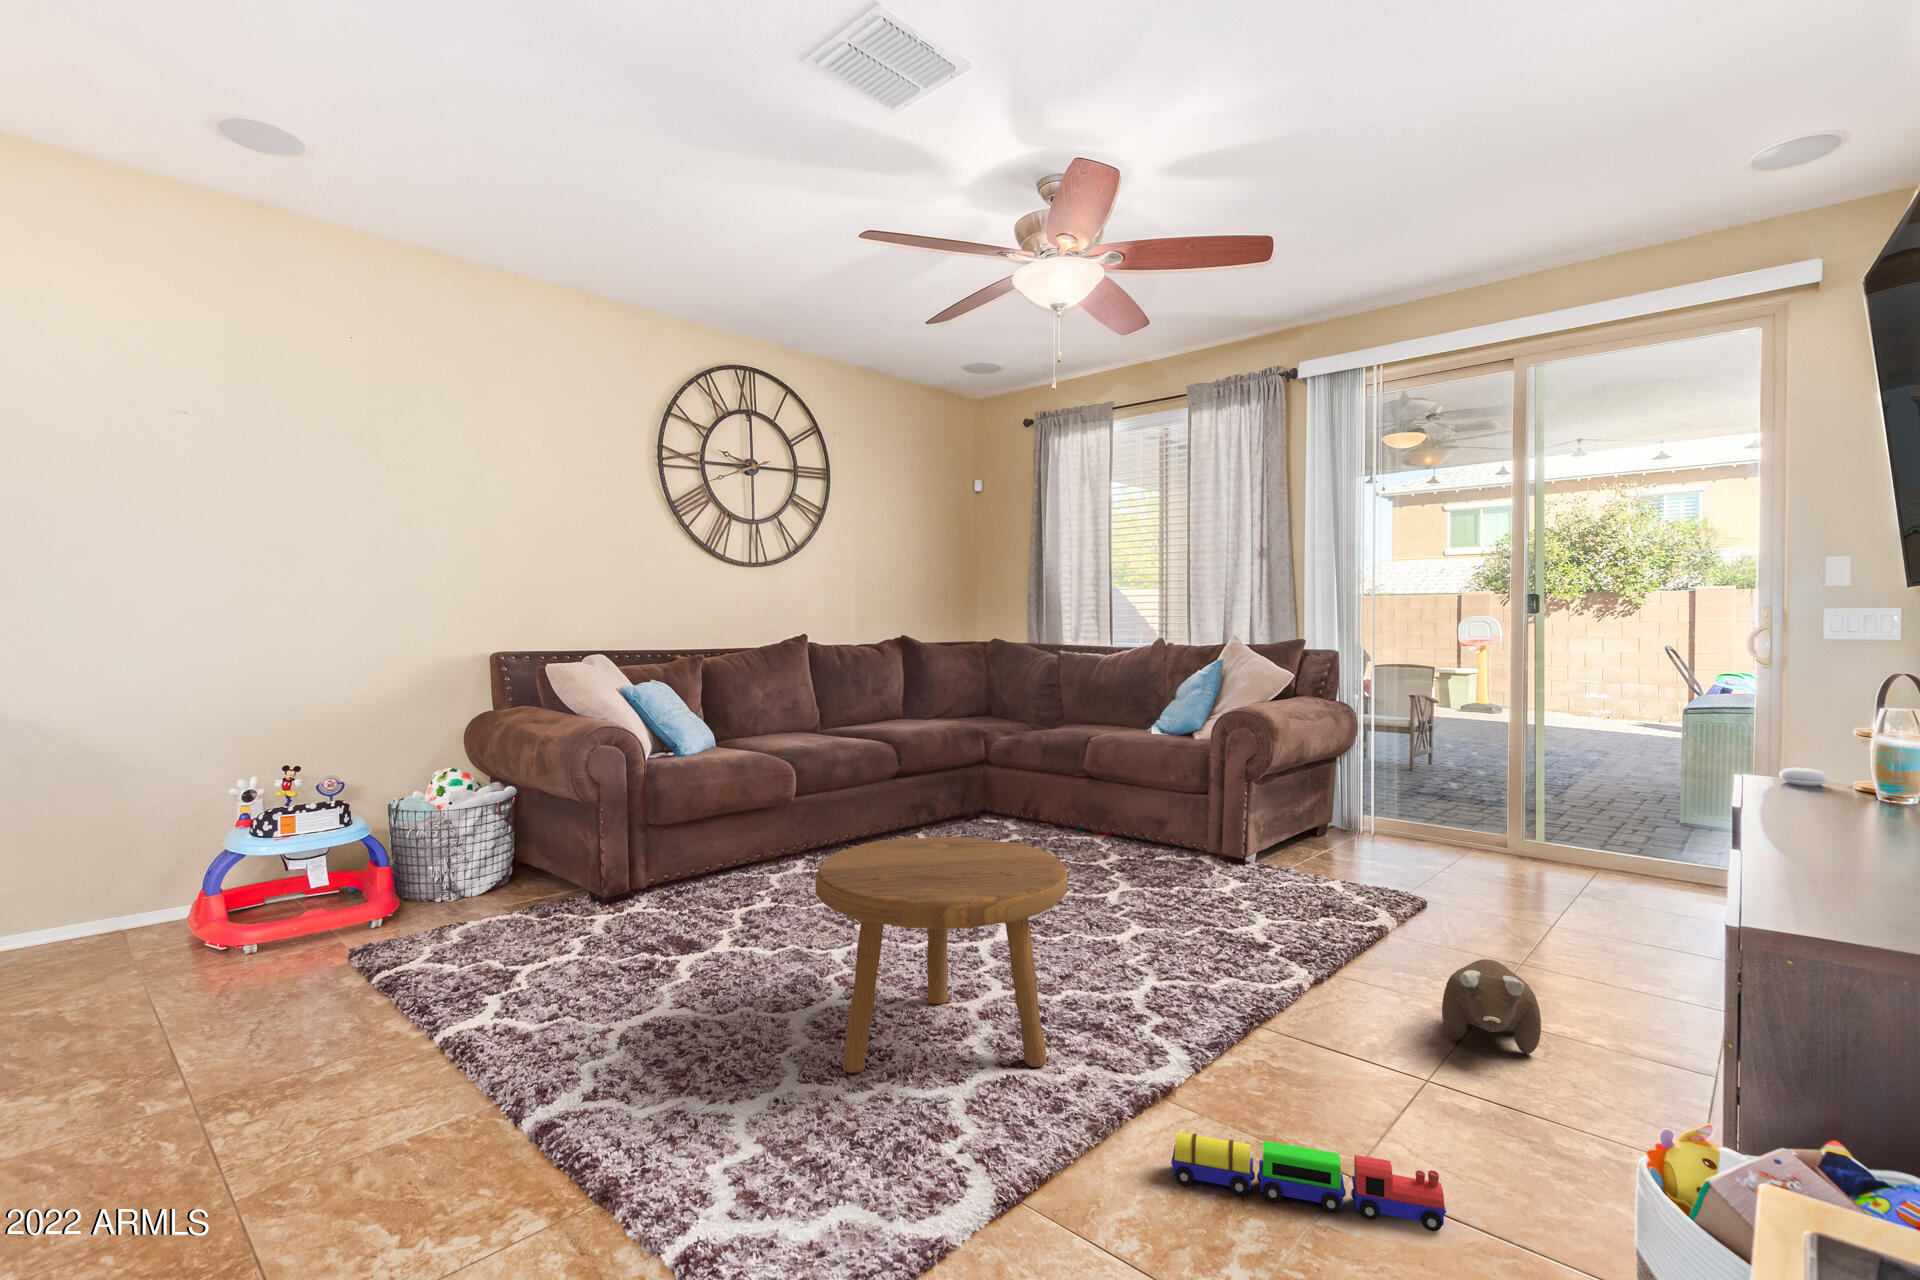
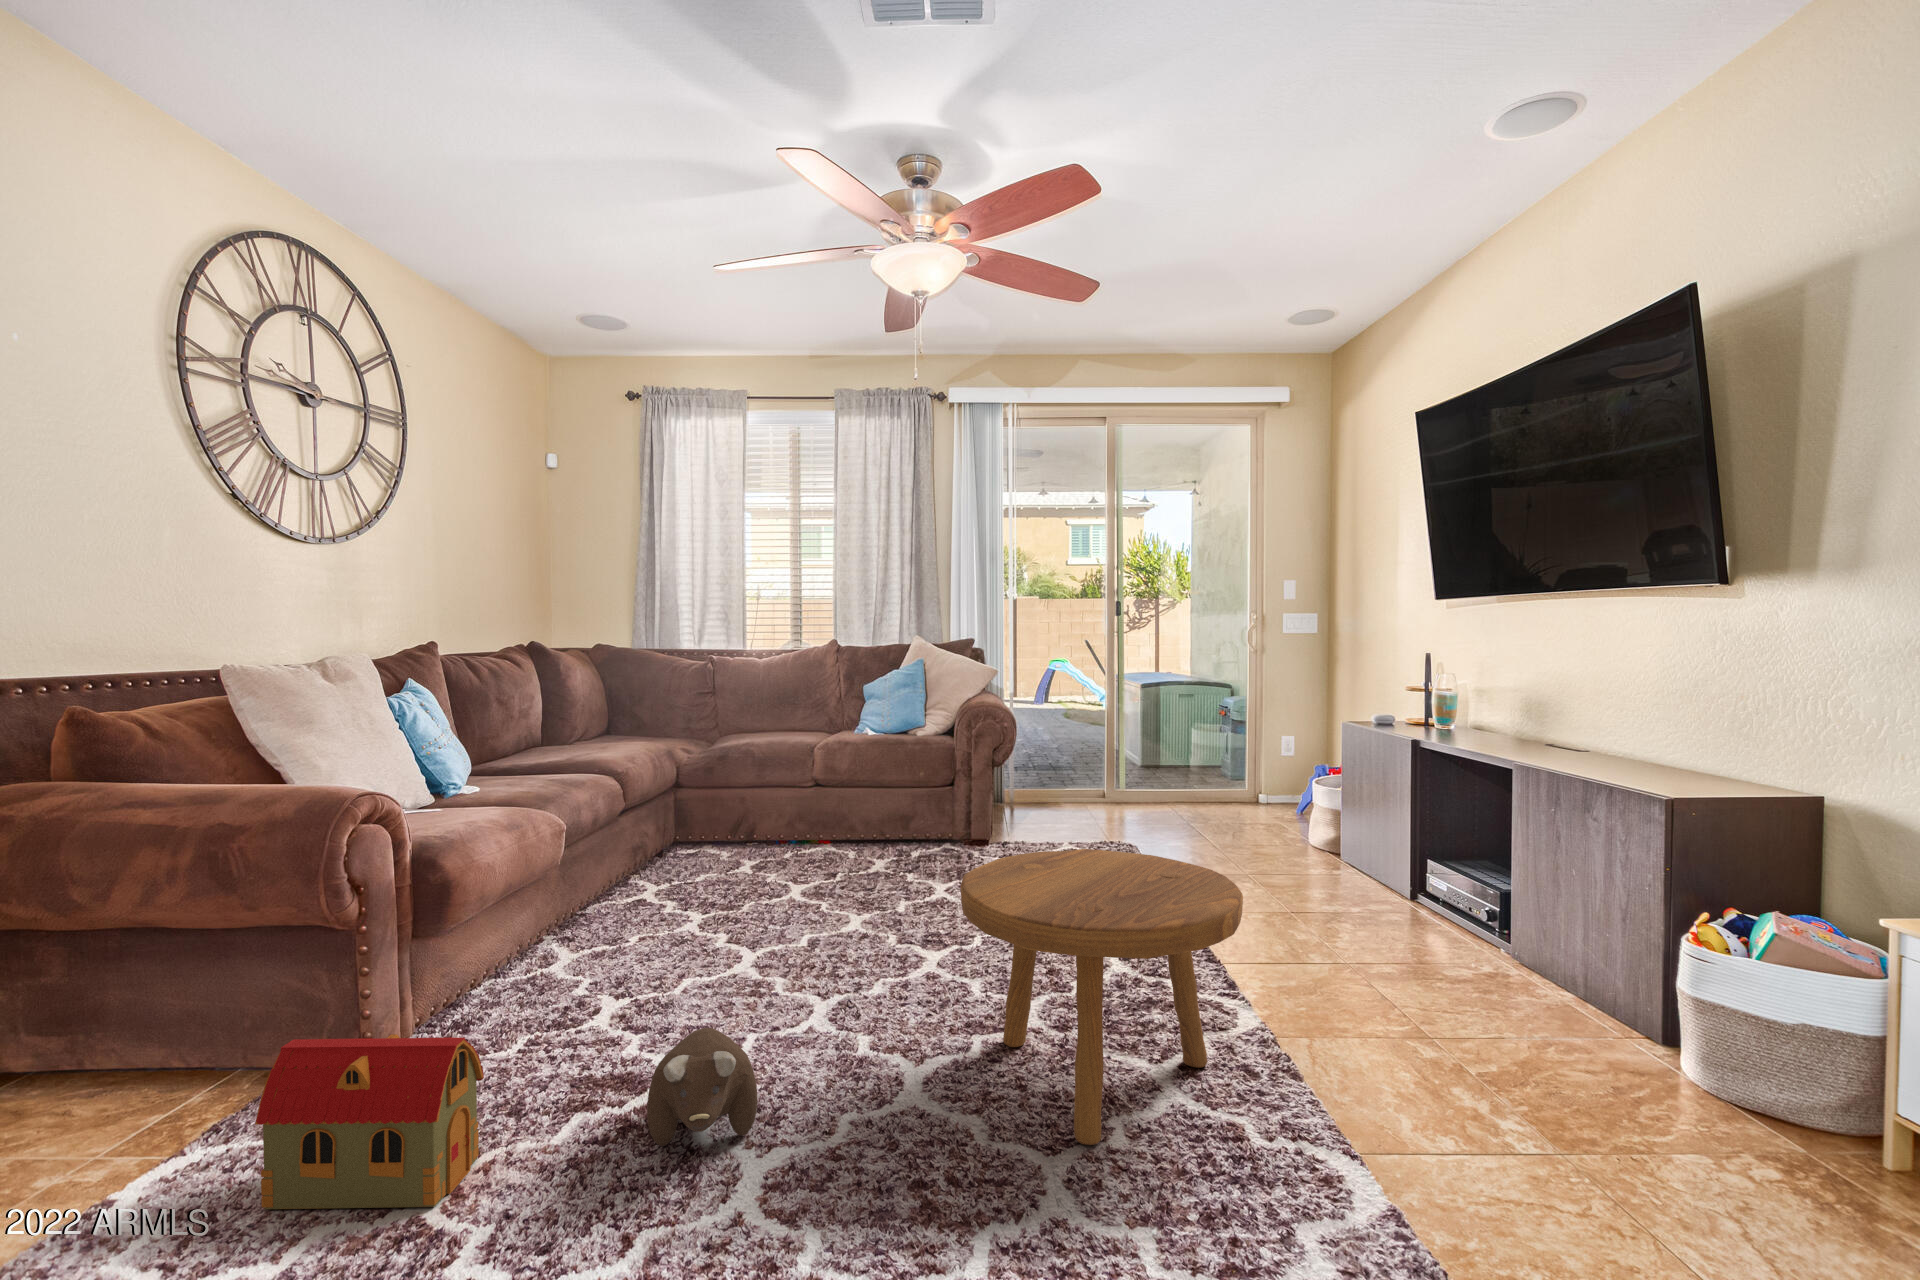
toy house: none [499,859,595,967] -> present [255,1034,484,1209]
plush toy: present [1442,959,1541,1054] -> present [647,1028,758,1146]
toy train: present [1171,1132,1446,1231] -> none [1419,1024,1581,1108]

